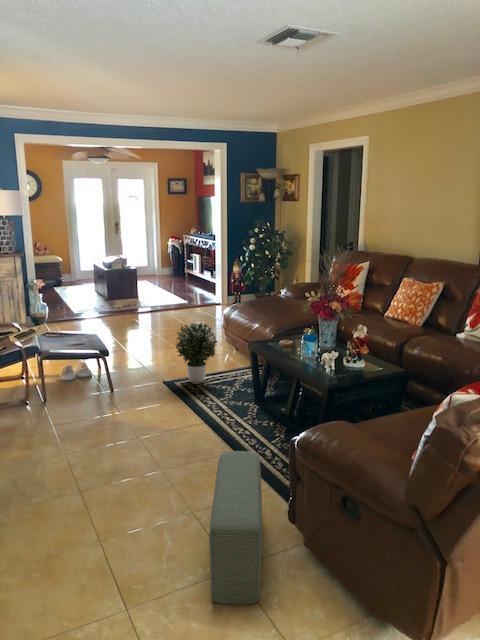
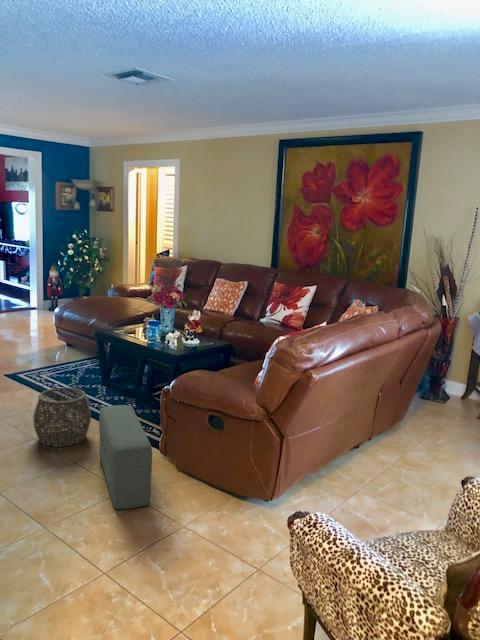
potted plant: present [176,323,217,384] -> none [18,317,61,374]
woven basket: none [157,415,221,488] -> present [33,387,91,447]

